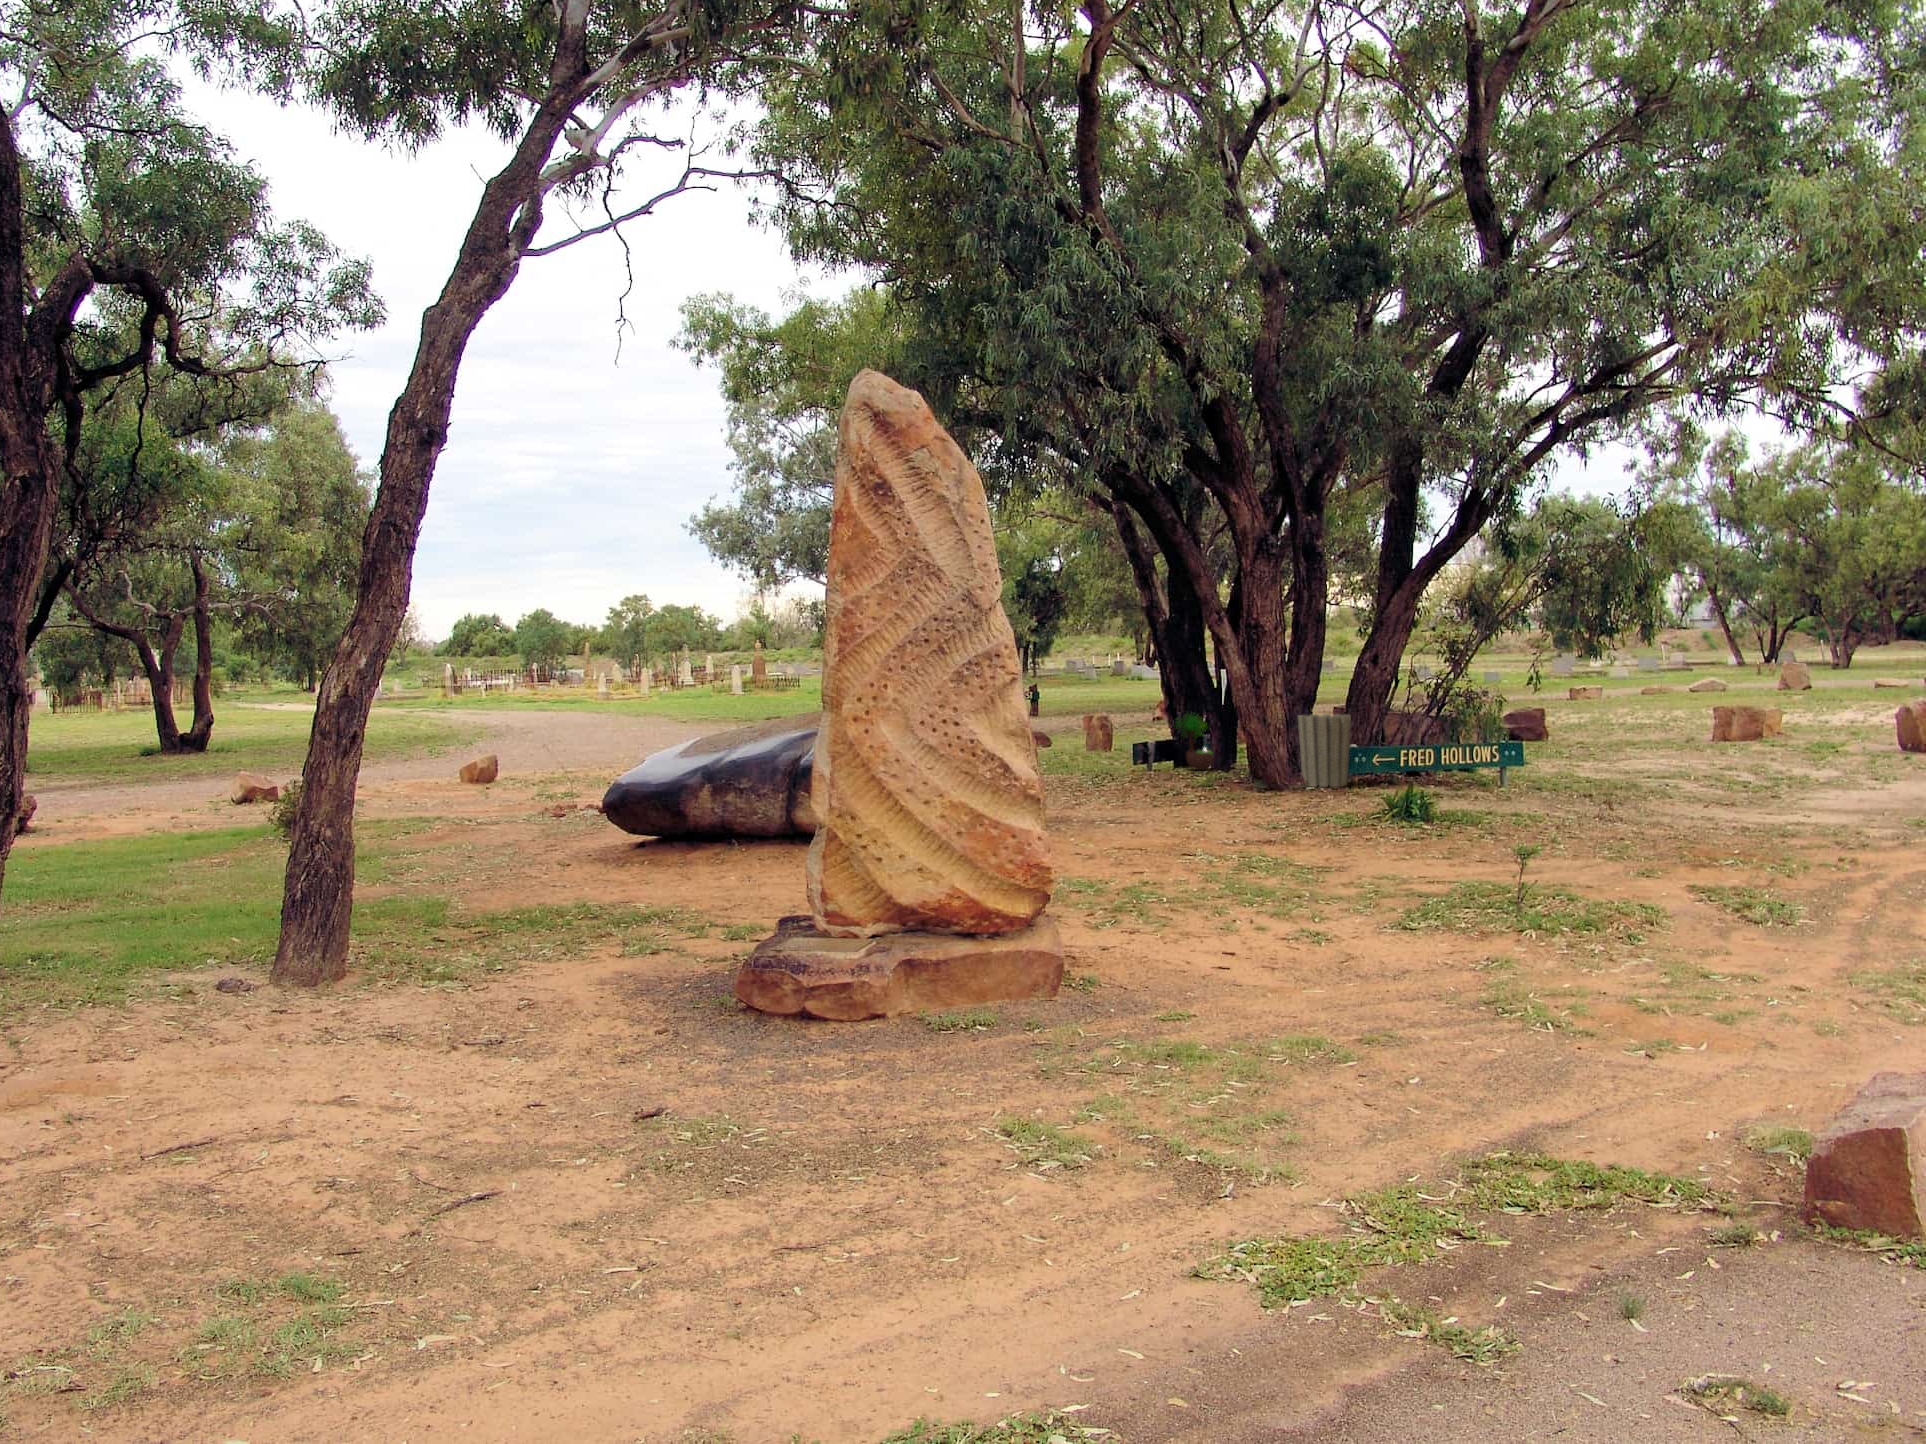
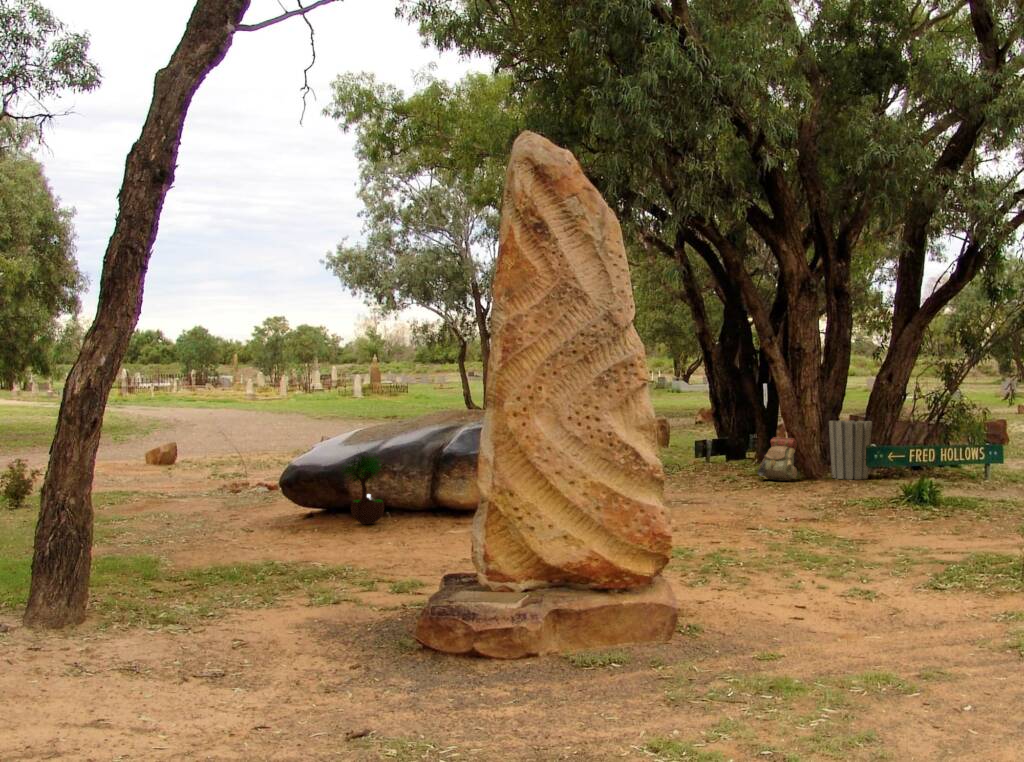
potted tree: present [1177,714,1214,770] -> present [343,455,384,524]
backpack: none [1209,736,1258,790] -> present [758,437,797,481]

